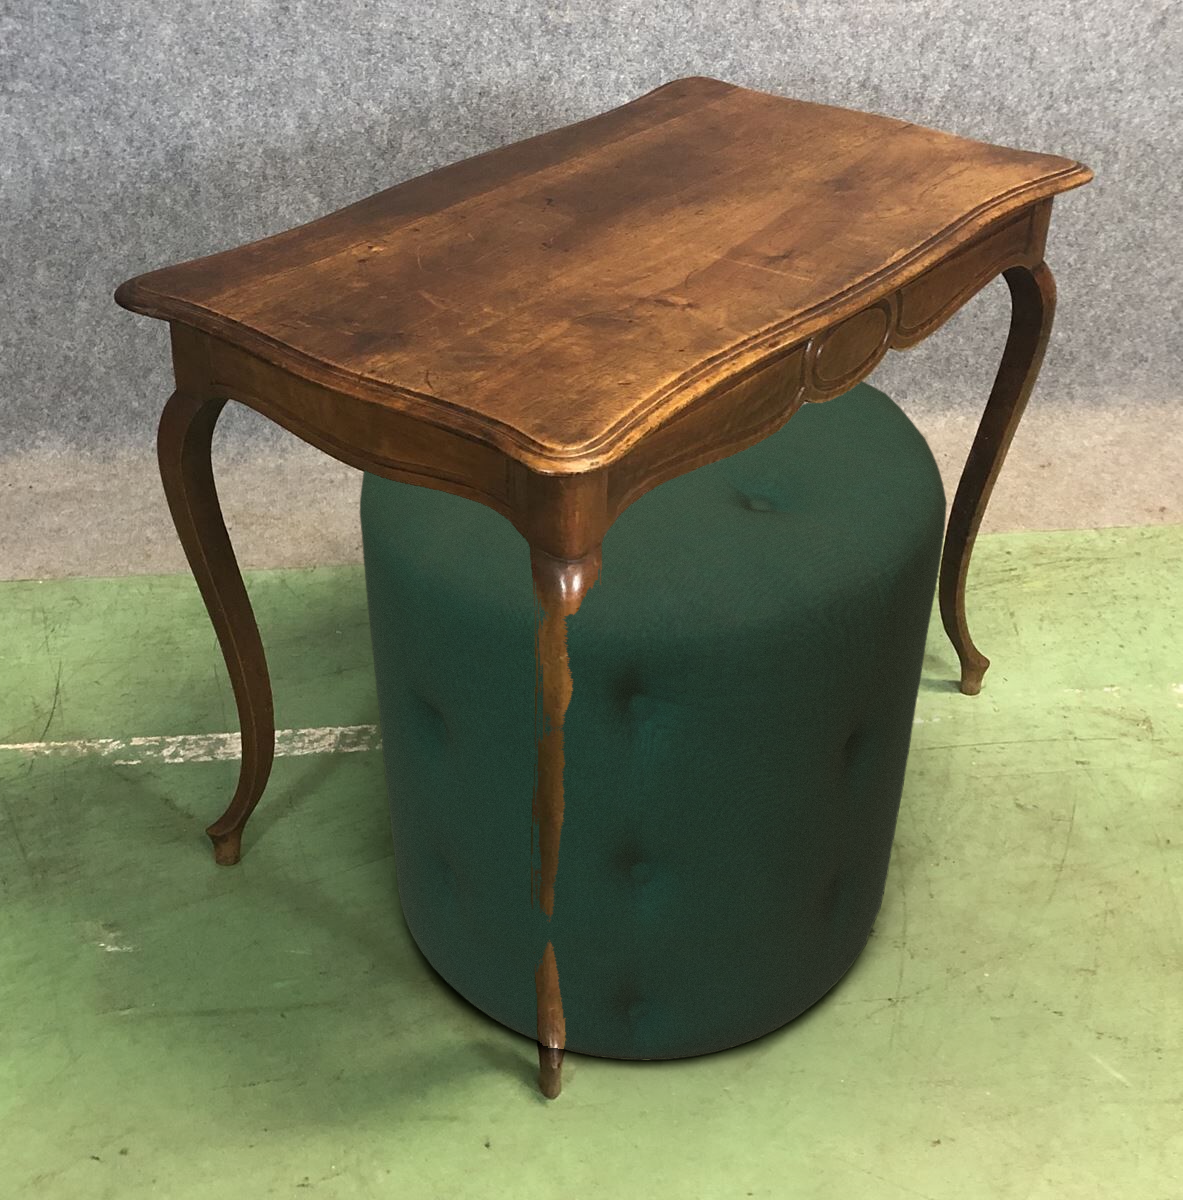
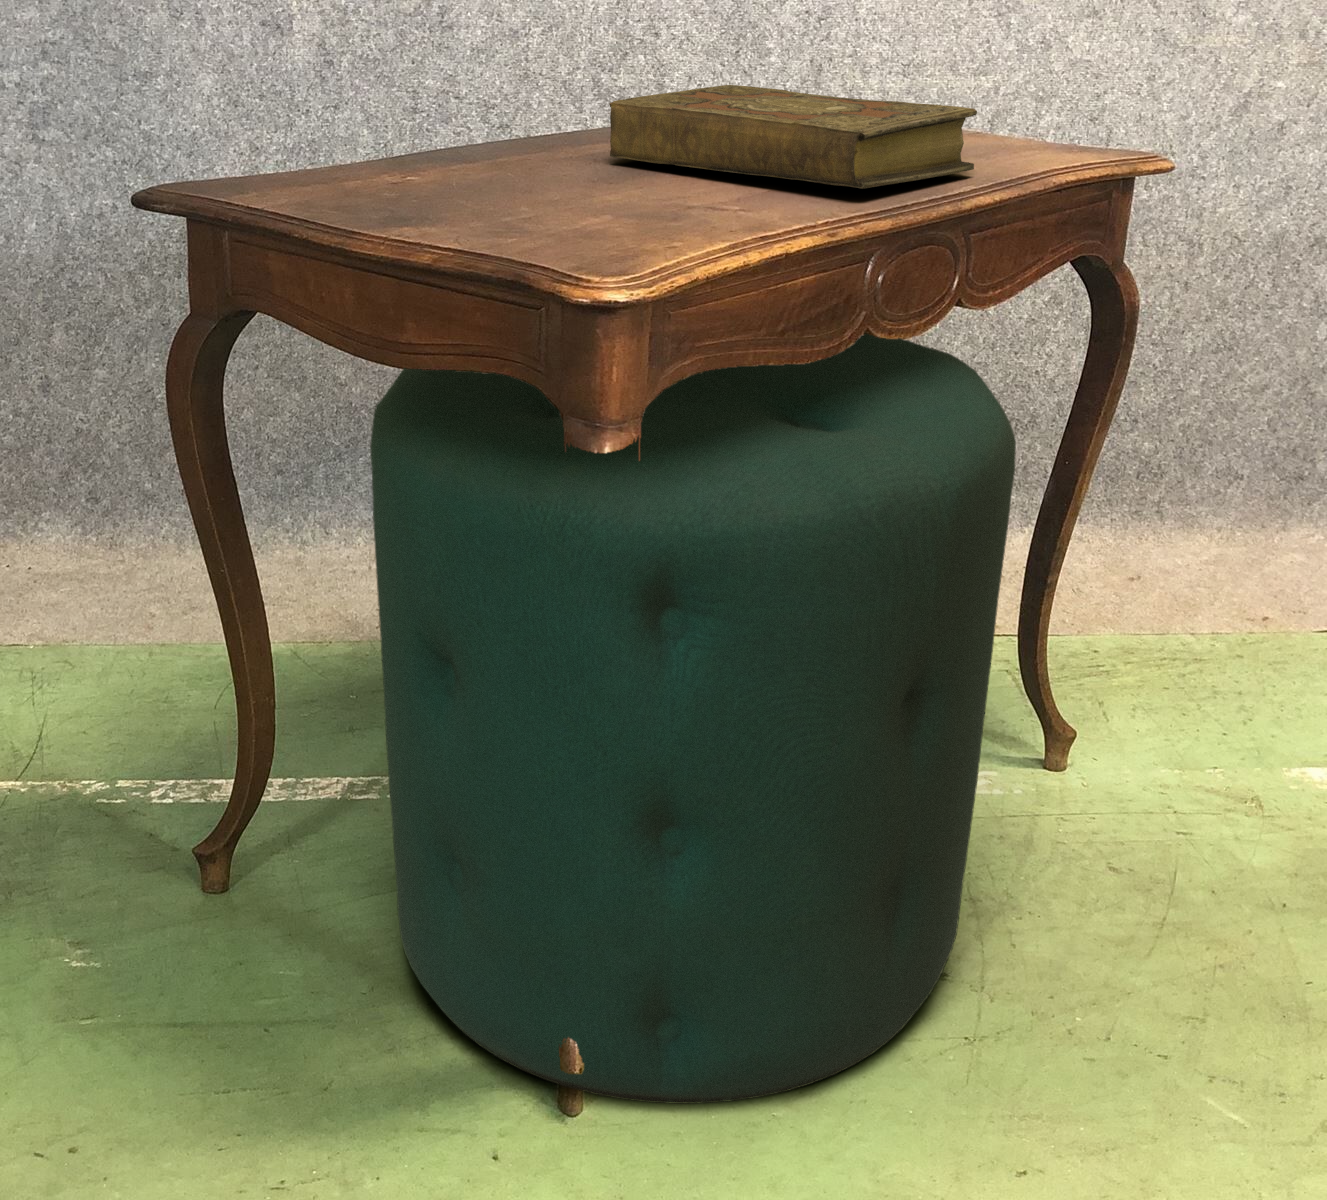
book: none [565,104,914,255] -> present [609,85,977,189]

